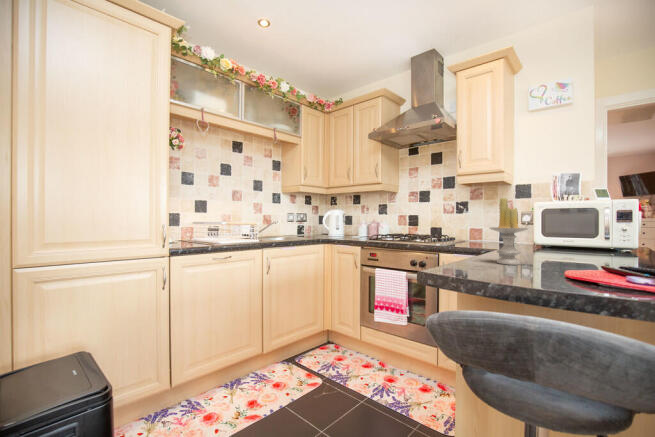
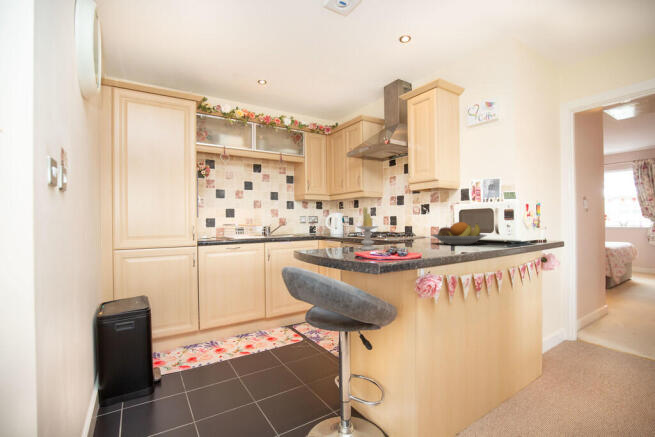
fruit bowl: none [526,224,611,253] -> present [432,222,487,245]

